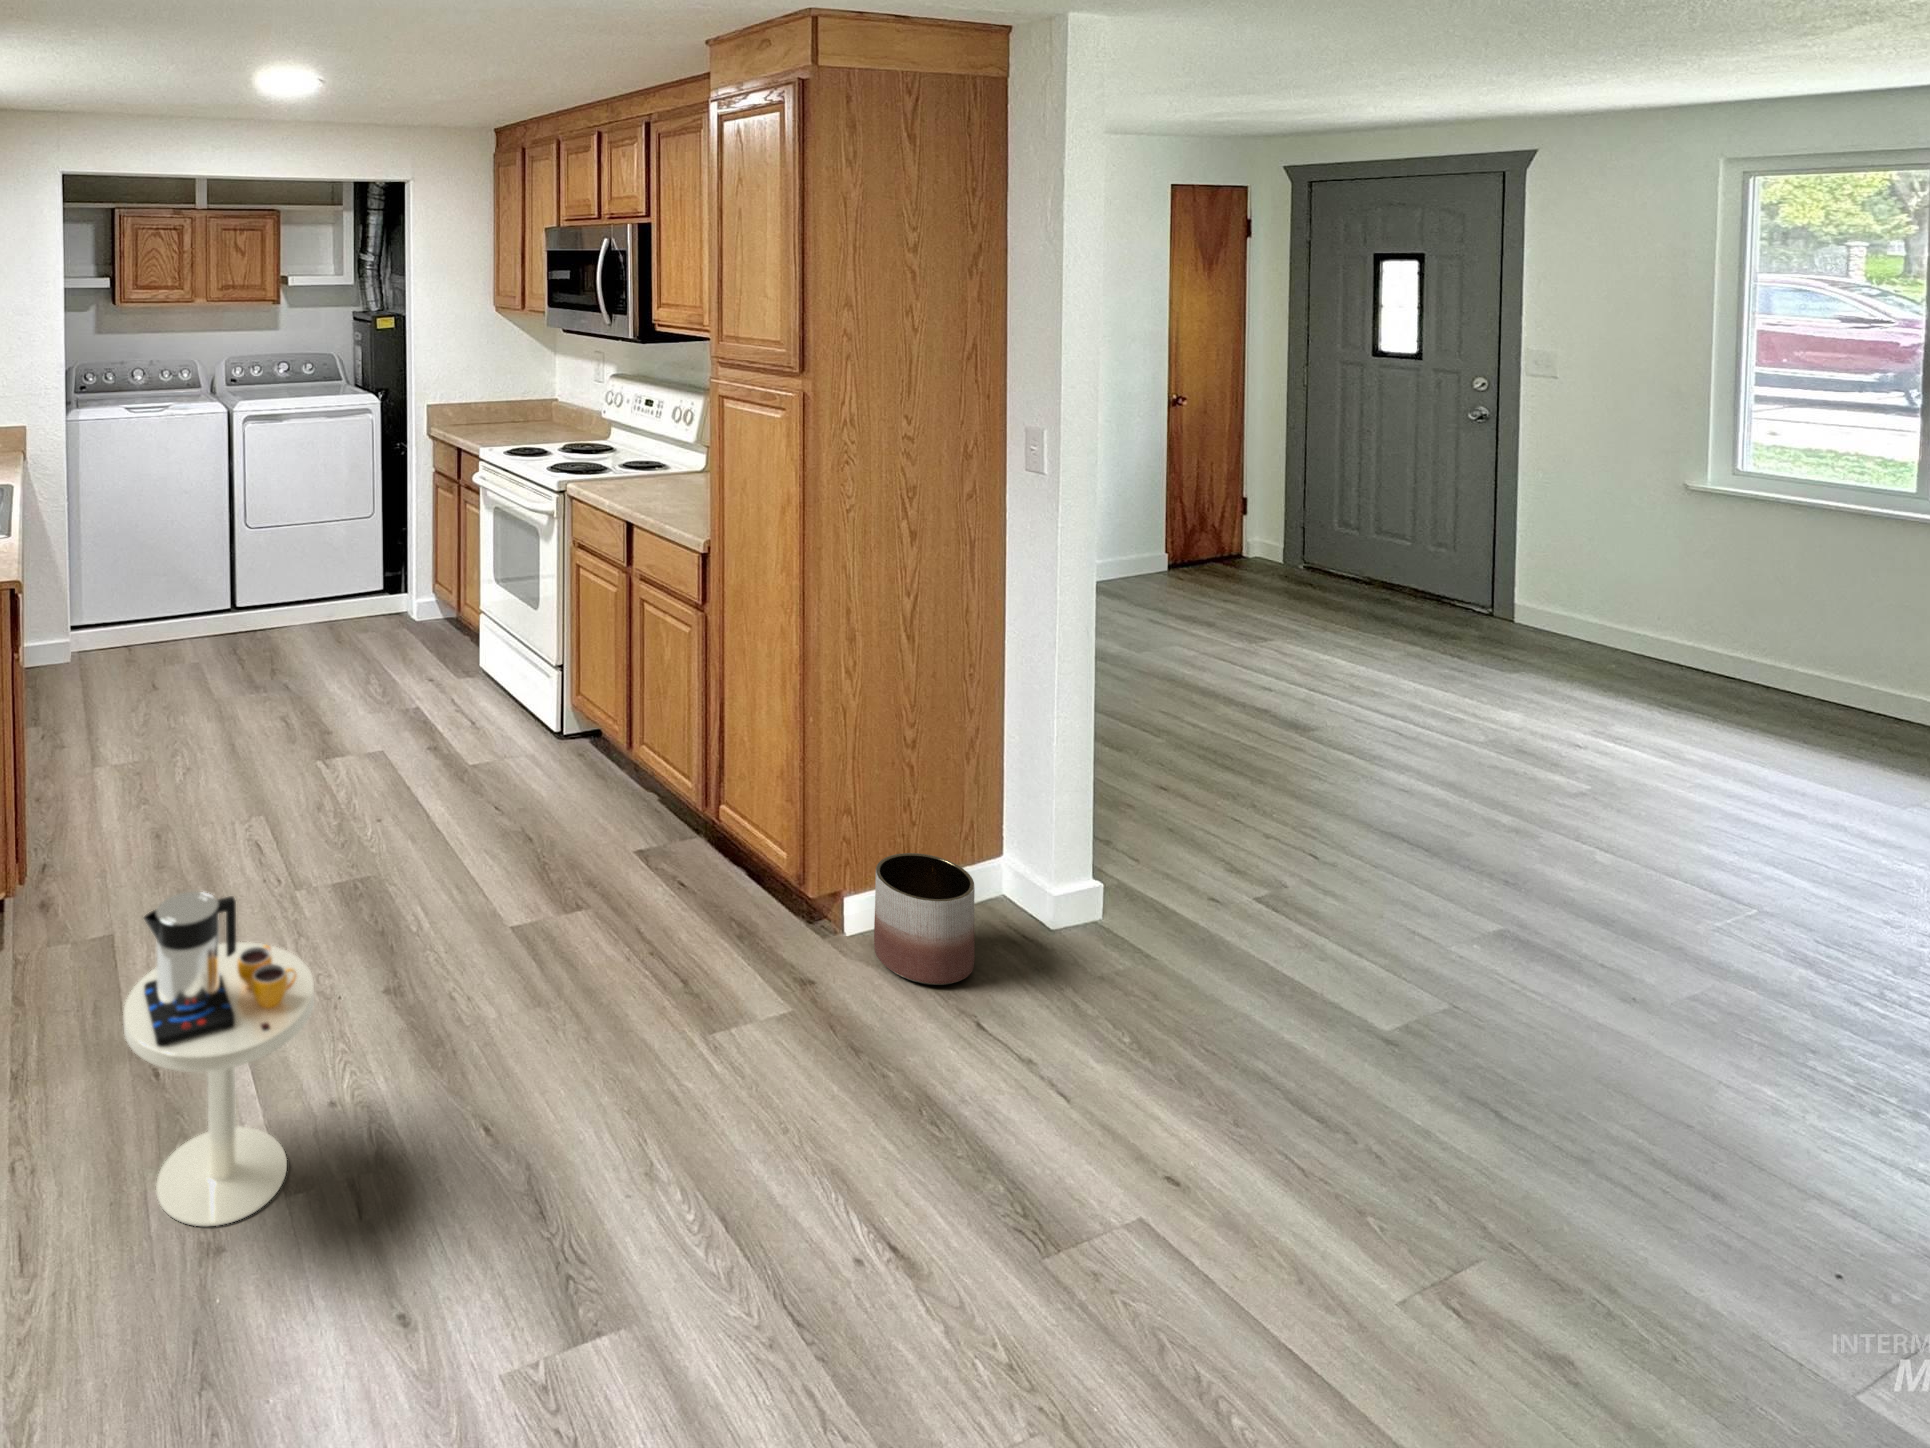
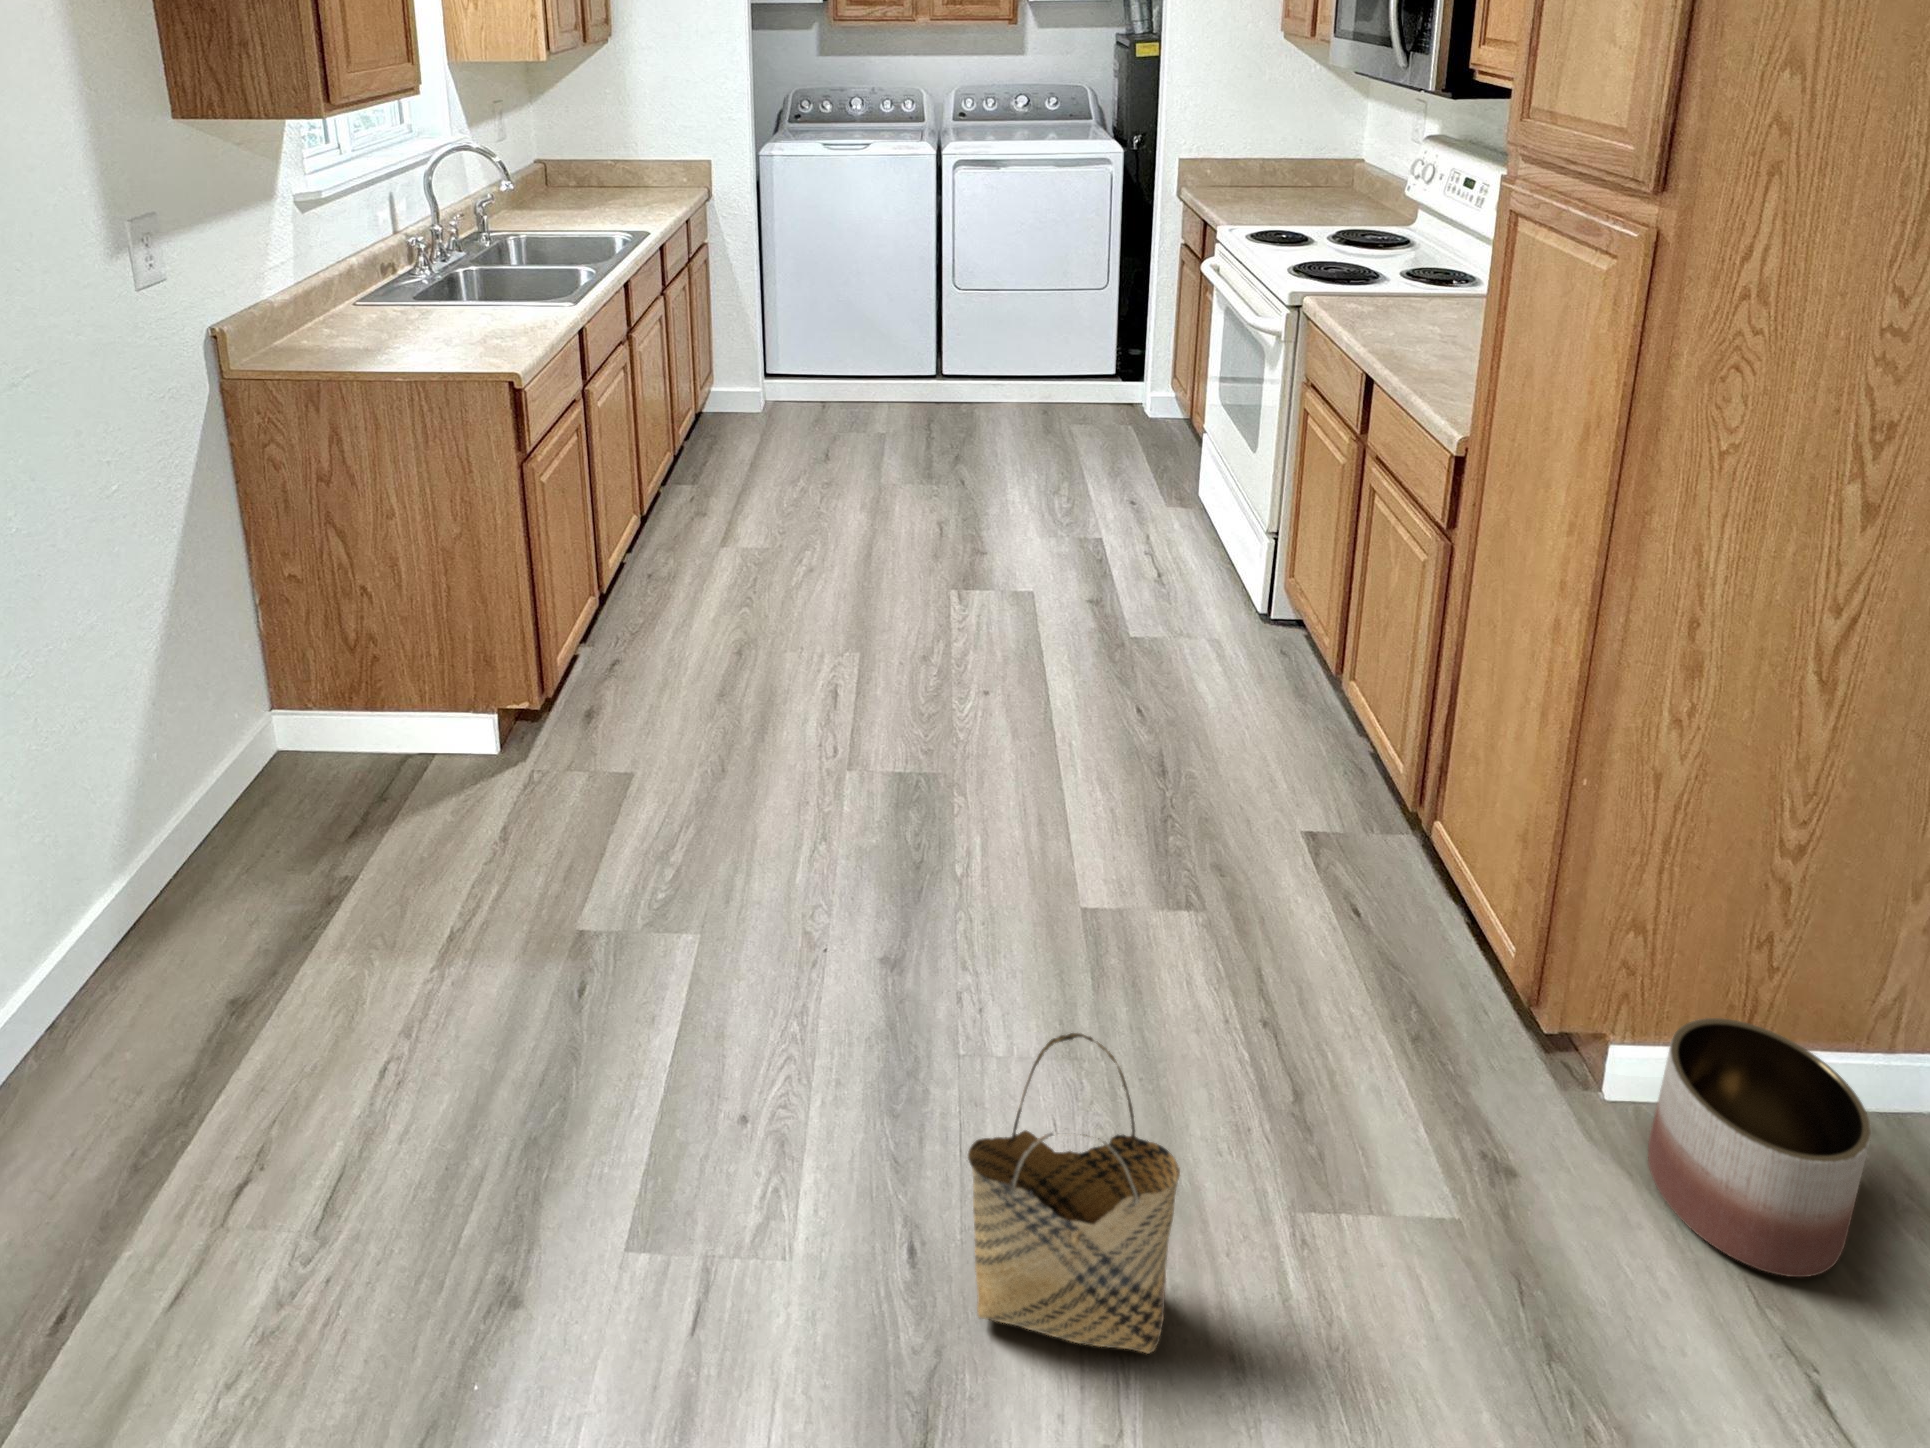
side table: present [124,892,314,1226] -> none [430,850,683,1258]
woven basket: none [530,922,659,1144] -> present [968,1033,1180,1354]

